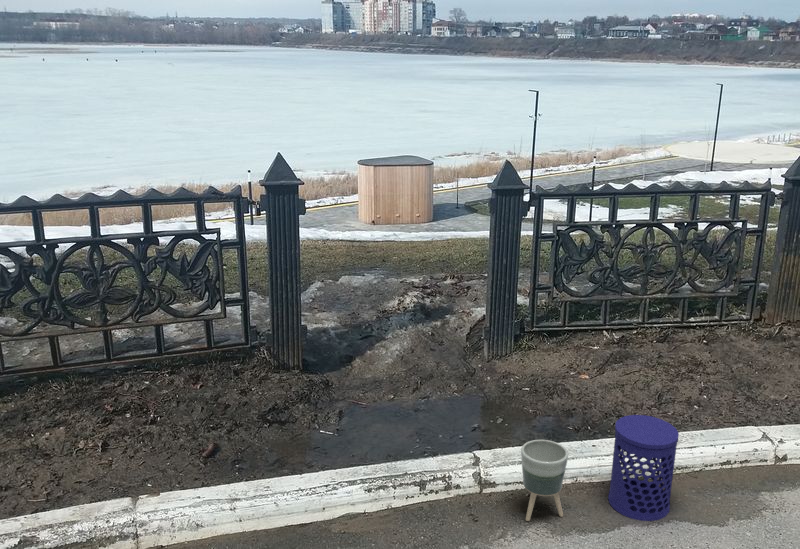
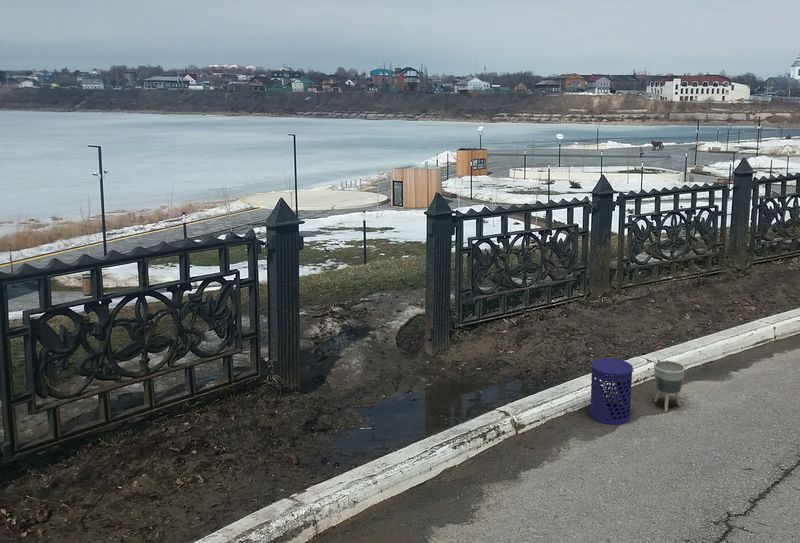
planter: present [521,440,568,521] -> present [654,361,685,412]

